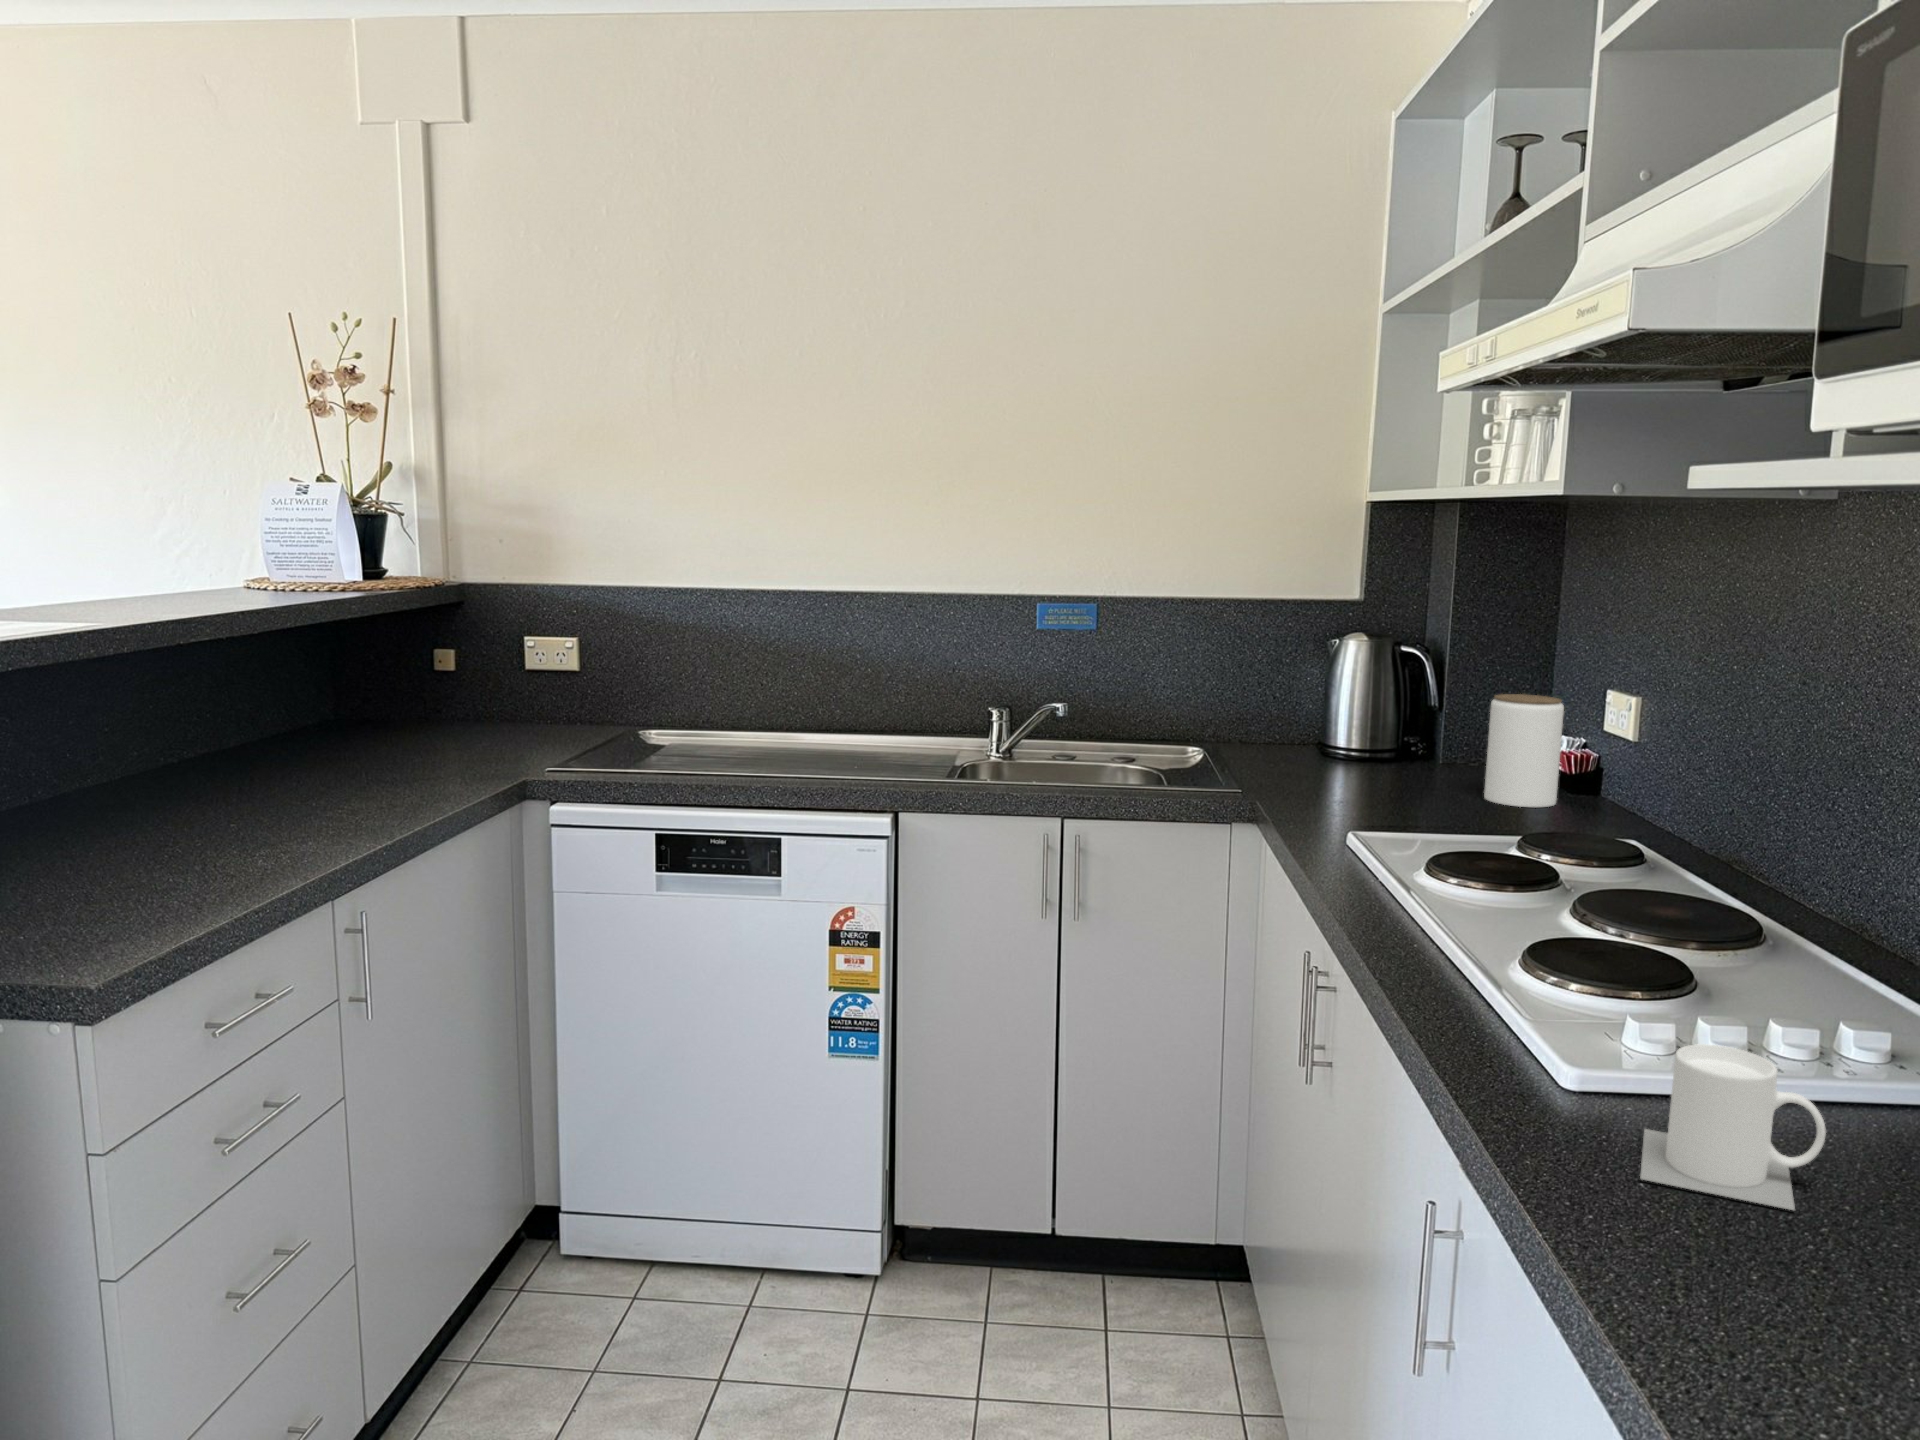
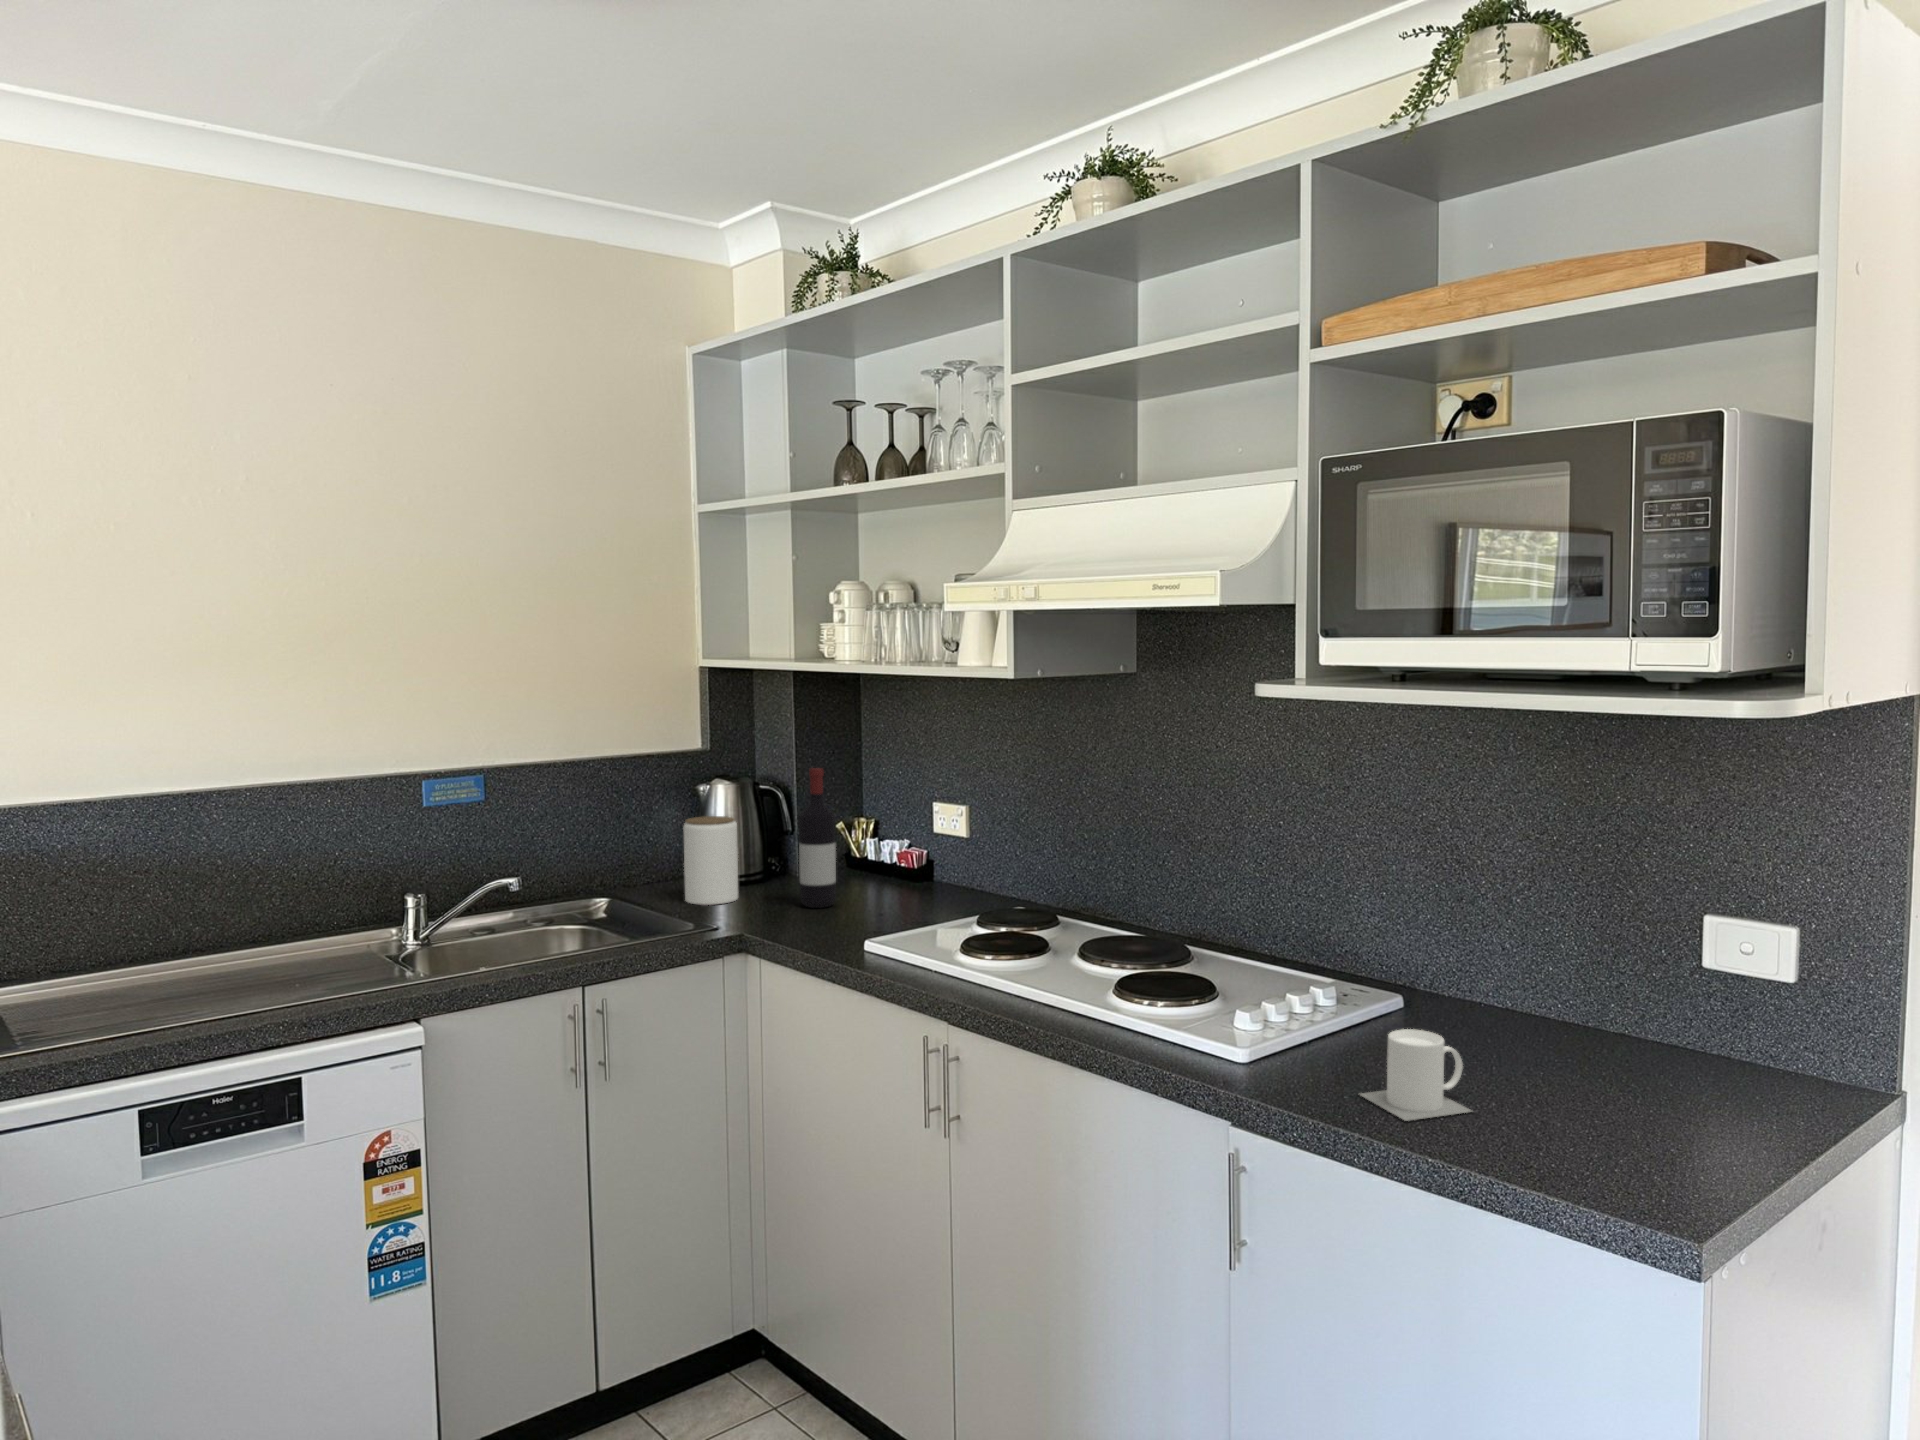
wine bottle: none [1383,622,1436,793] -> present [799,768,836,908]
jar: present [1484,694,1564,807] -> present [684,816,738,905]

